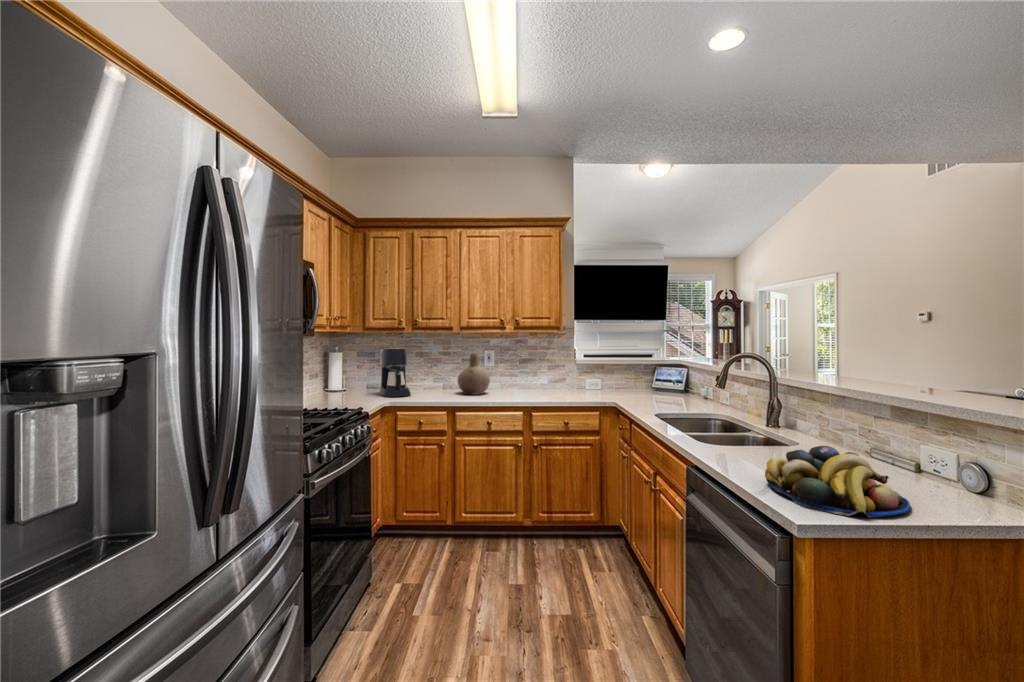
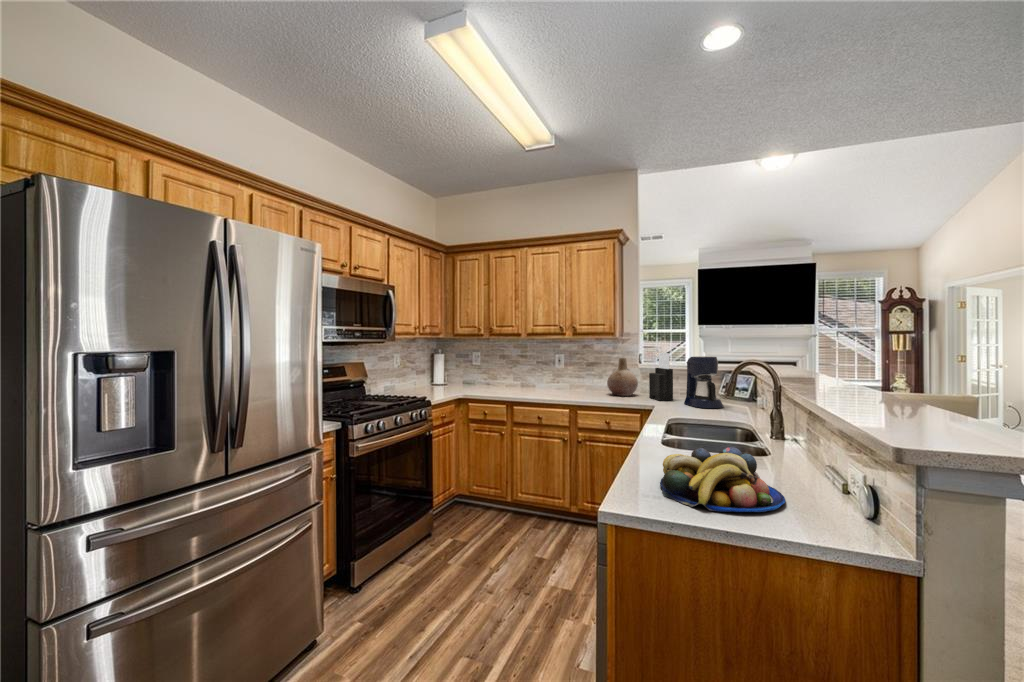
coffee maker: present [379,348,411,397] -> present [684,356,723,408]
knife block: none [592,348,618,397] -> present [649,353,673,401]
vase: present [458,354,490,395] -> present [607,358,638,396]

